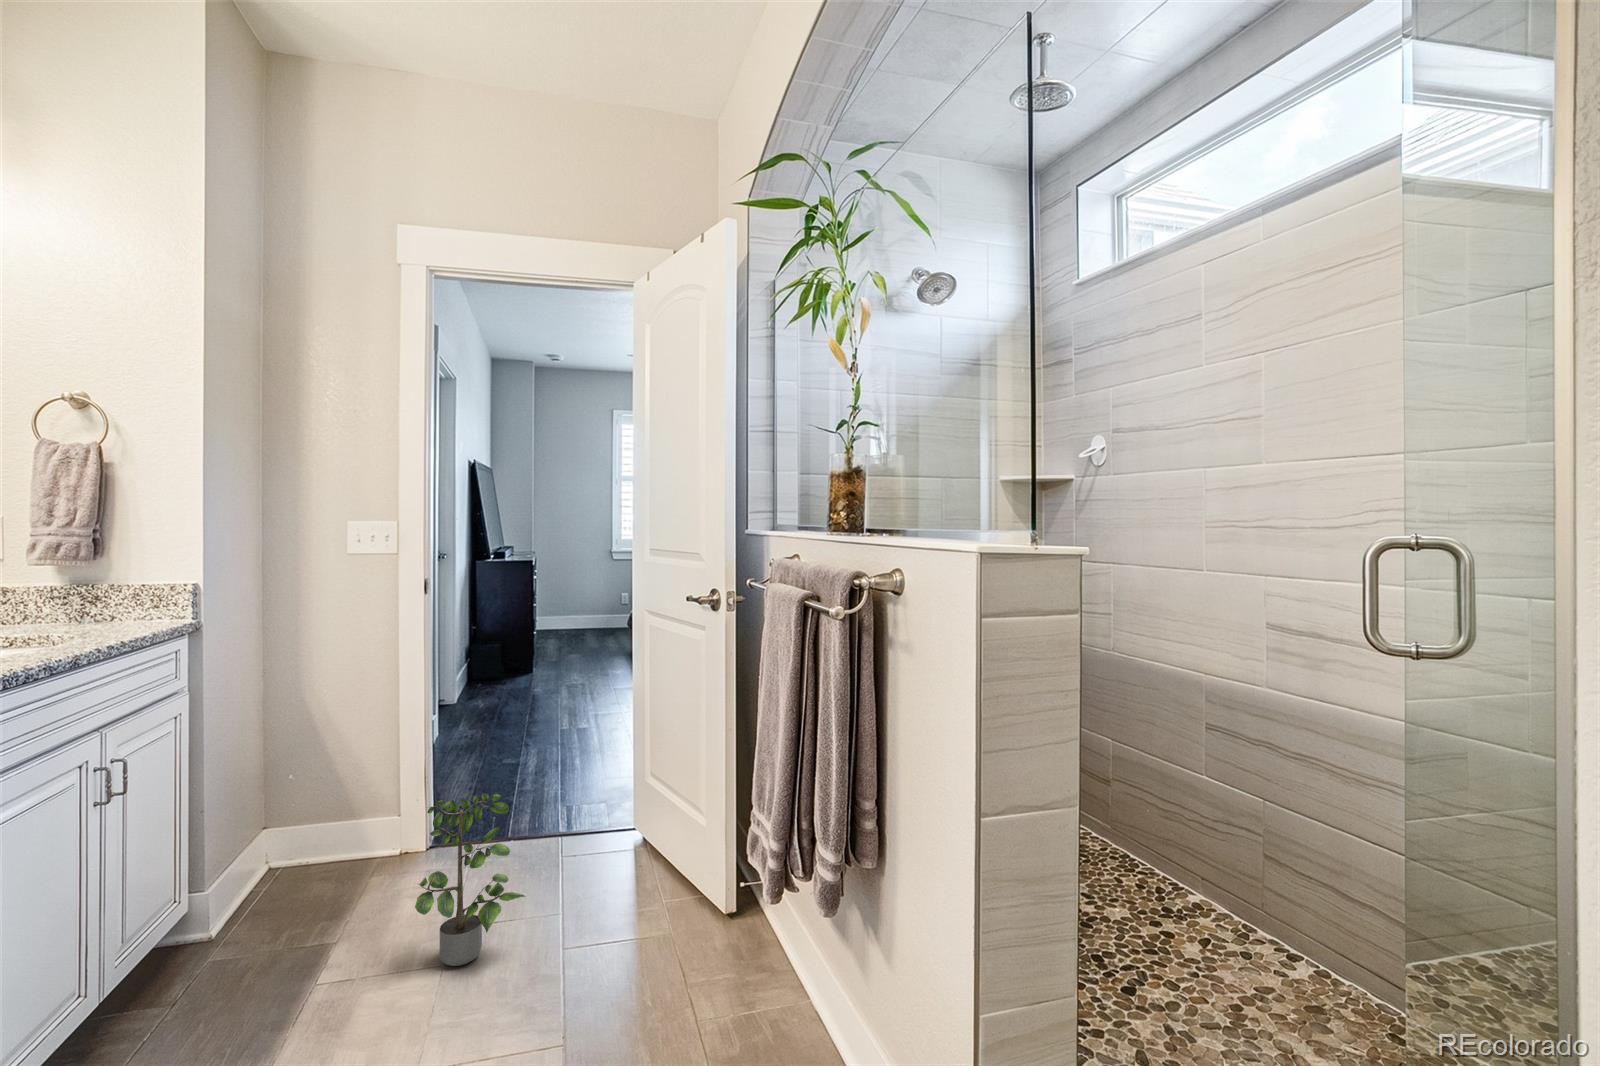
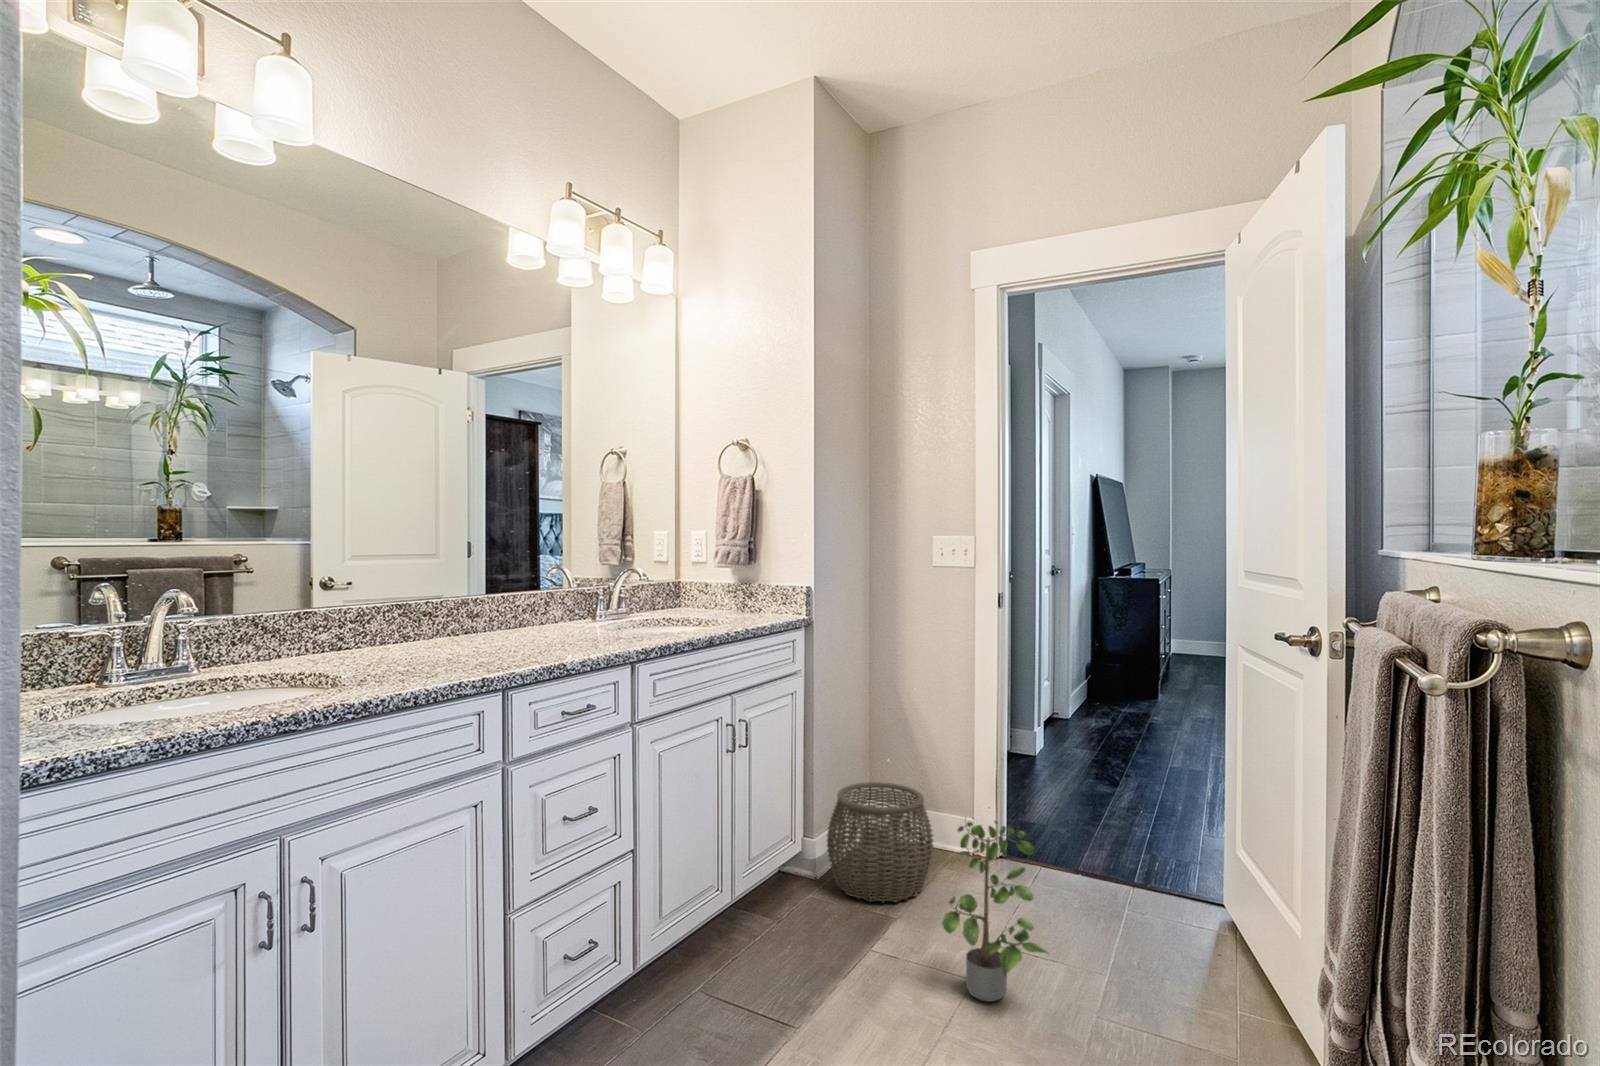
woven basket: none [233,789,372,927] -> present [827,782,934,902]

